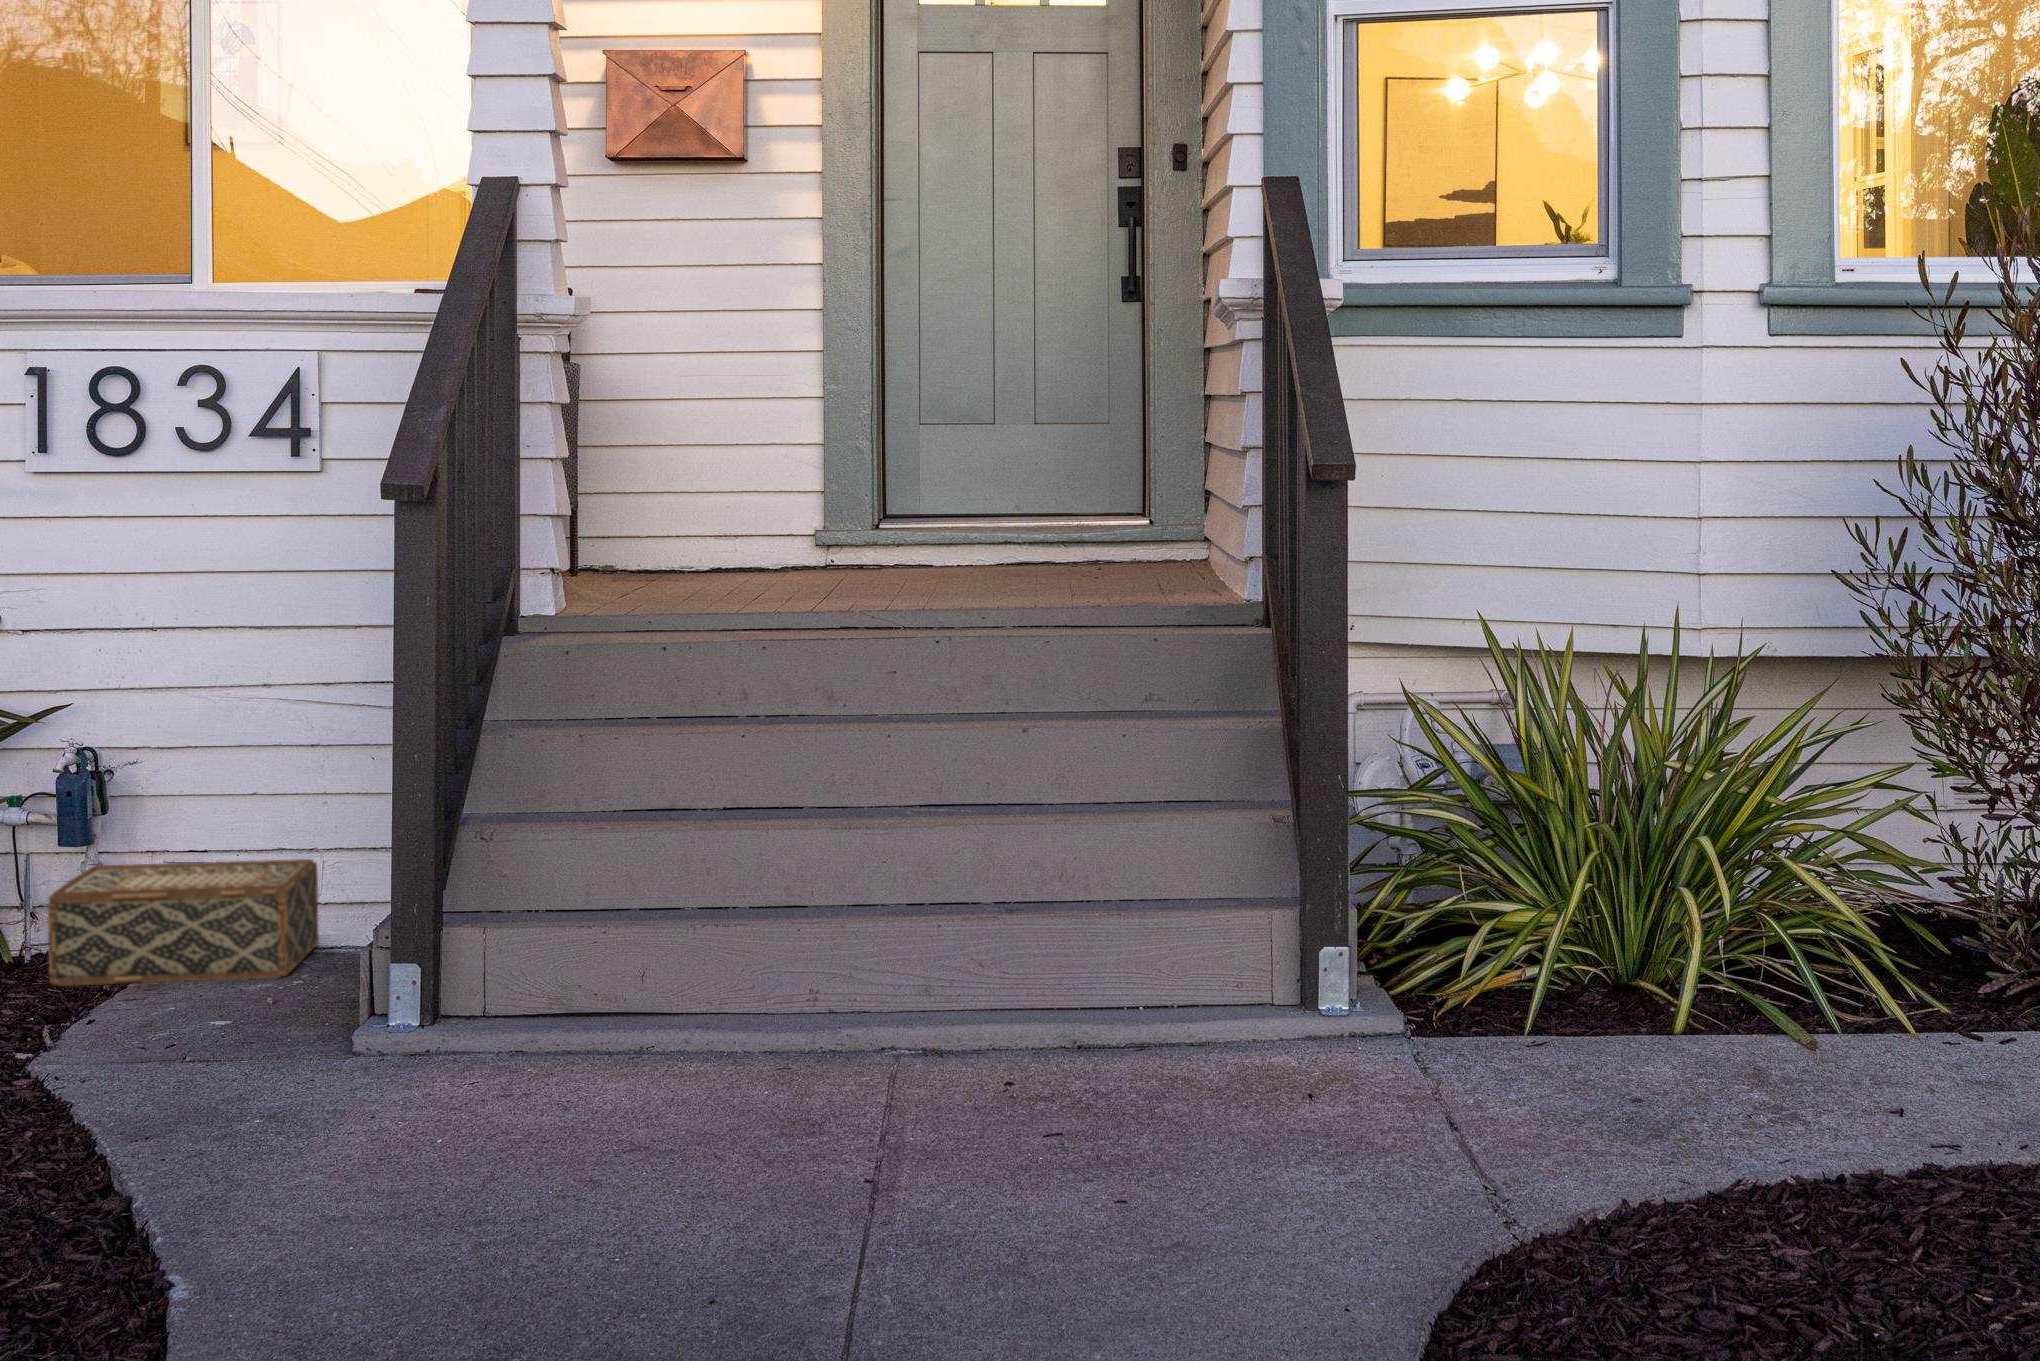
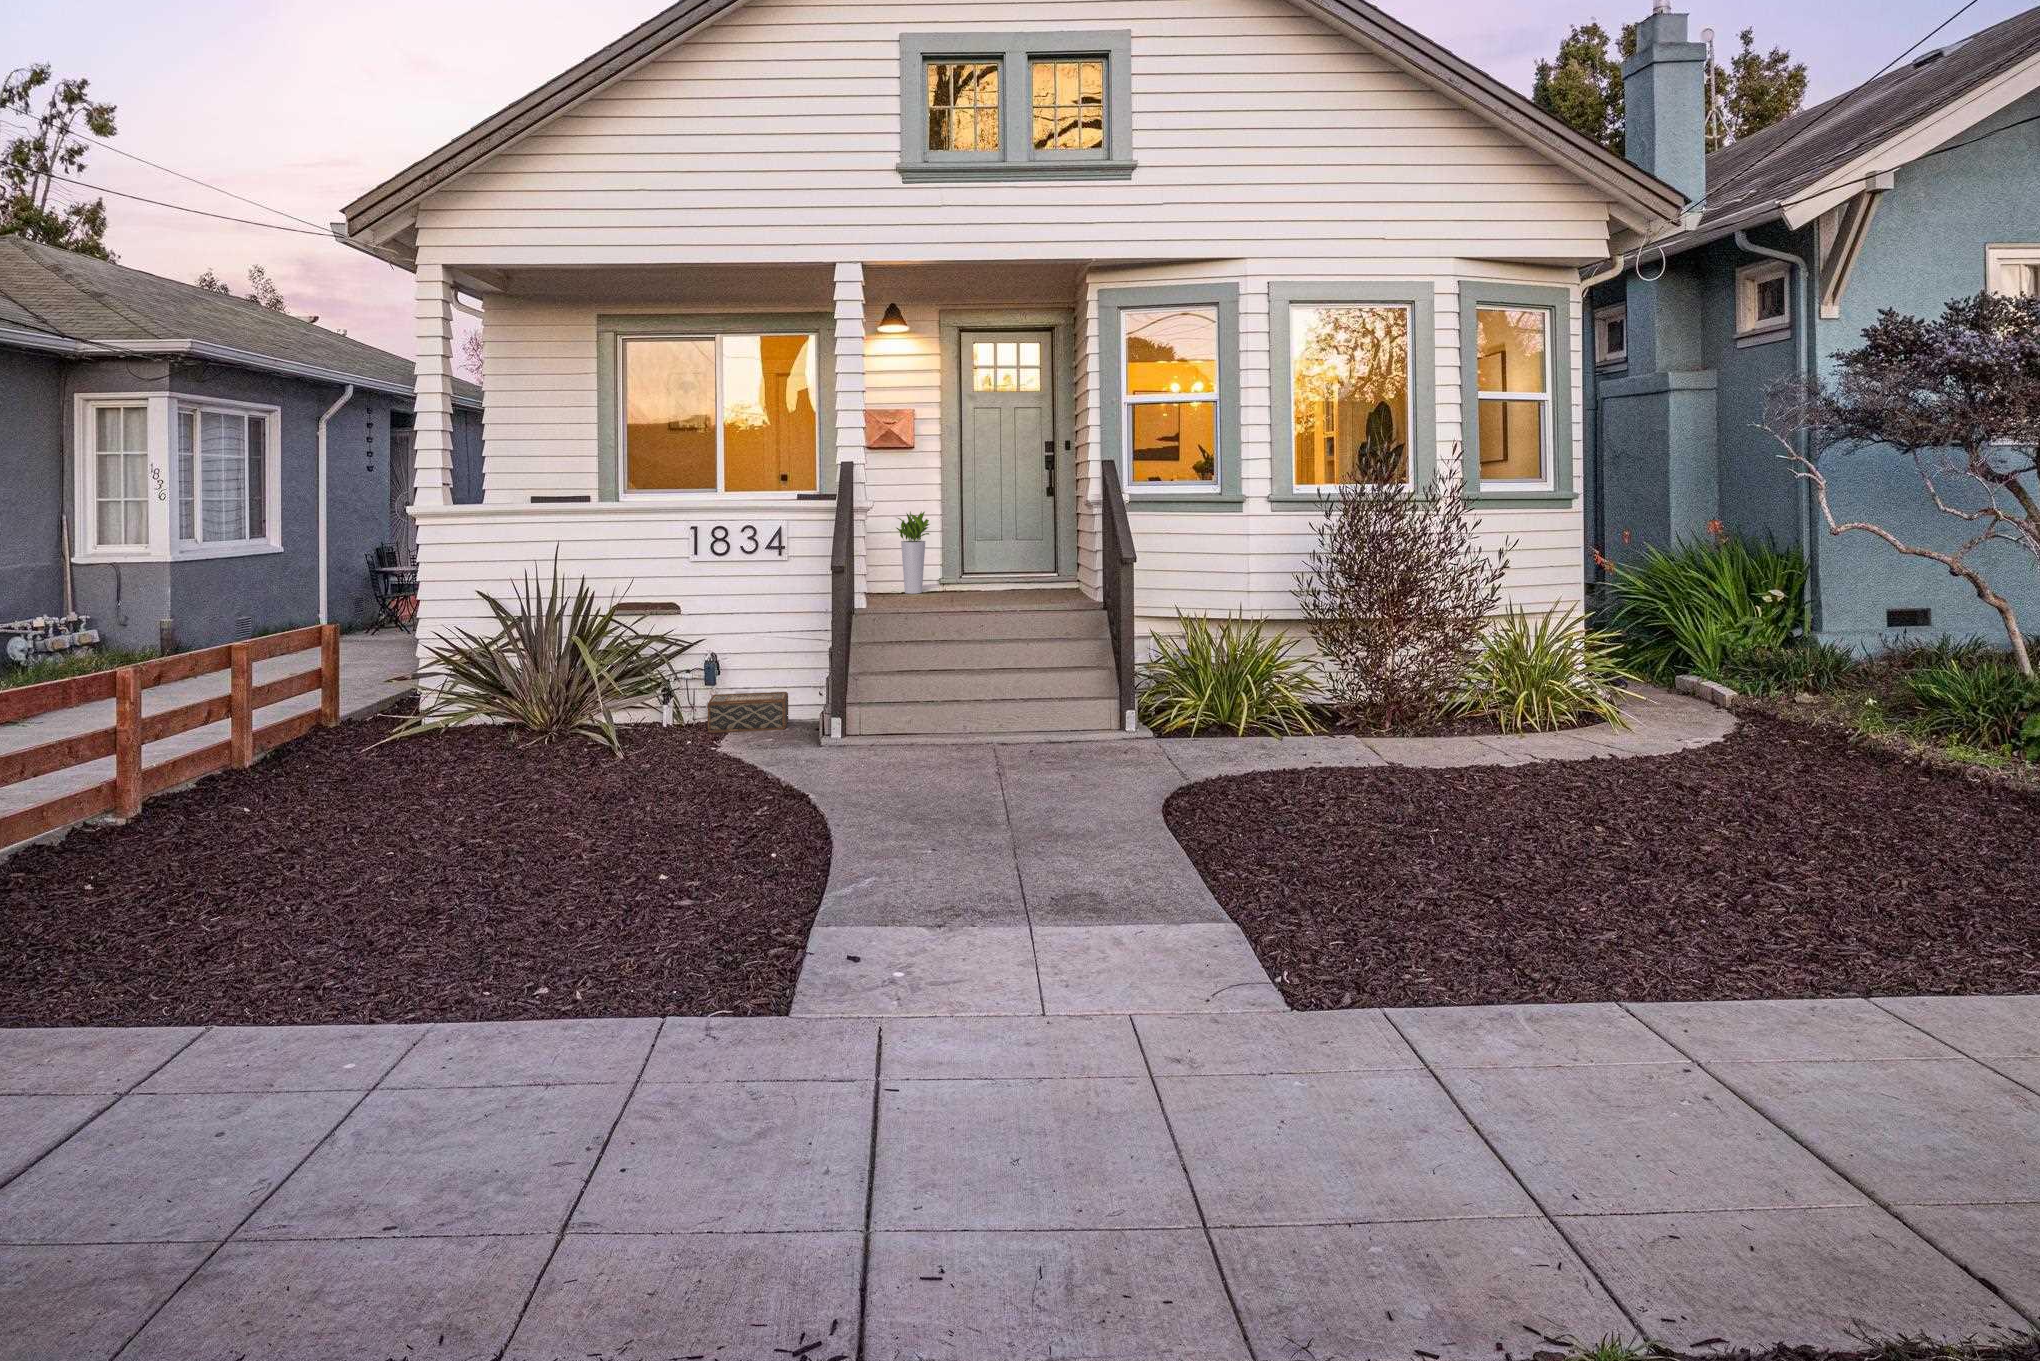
planter: none [677,336,794,572] -> present [897,512,929,594]

